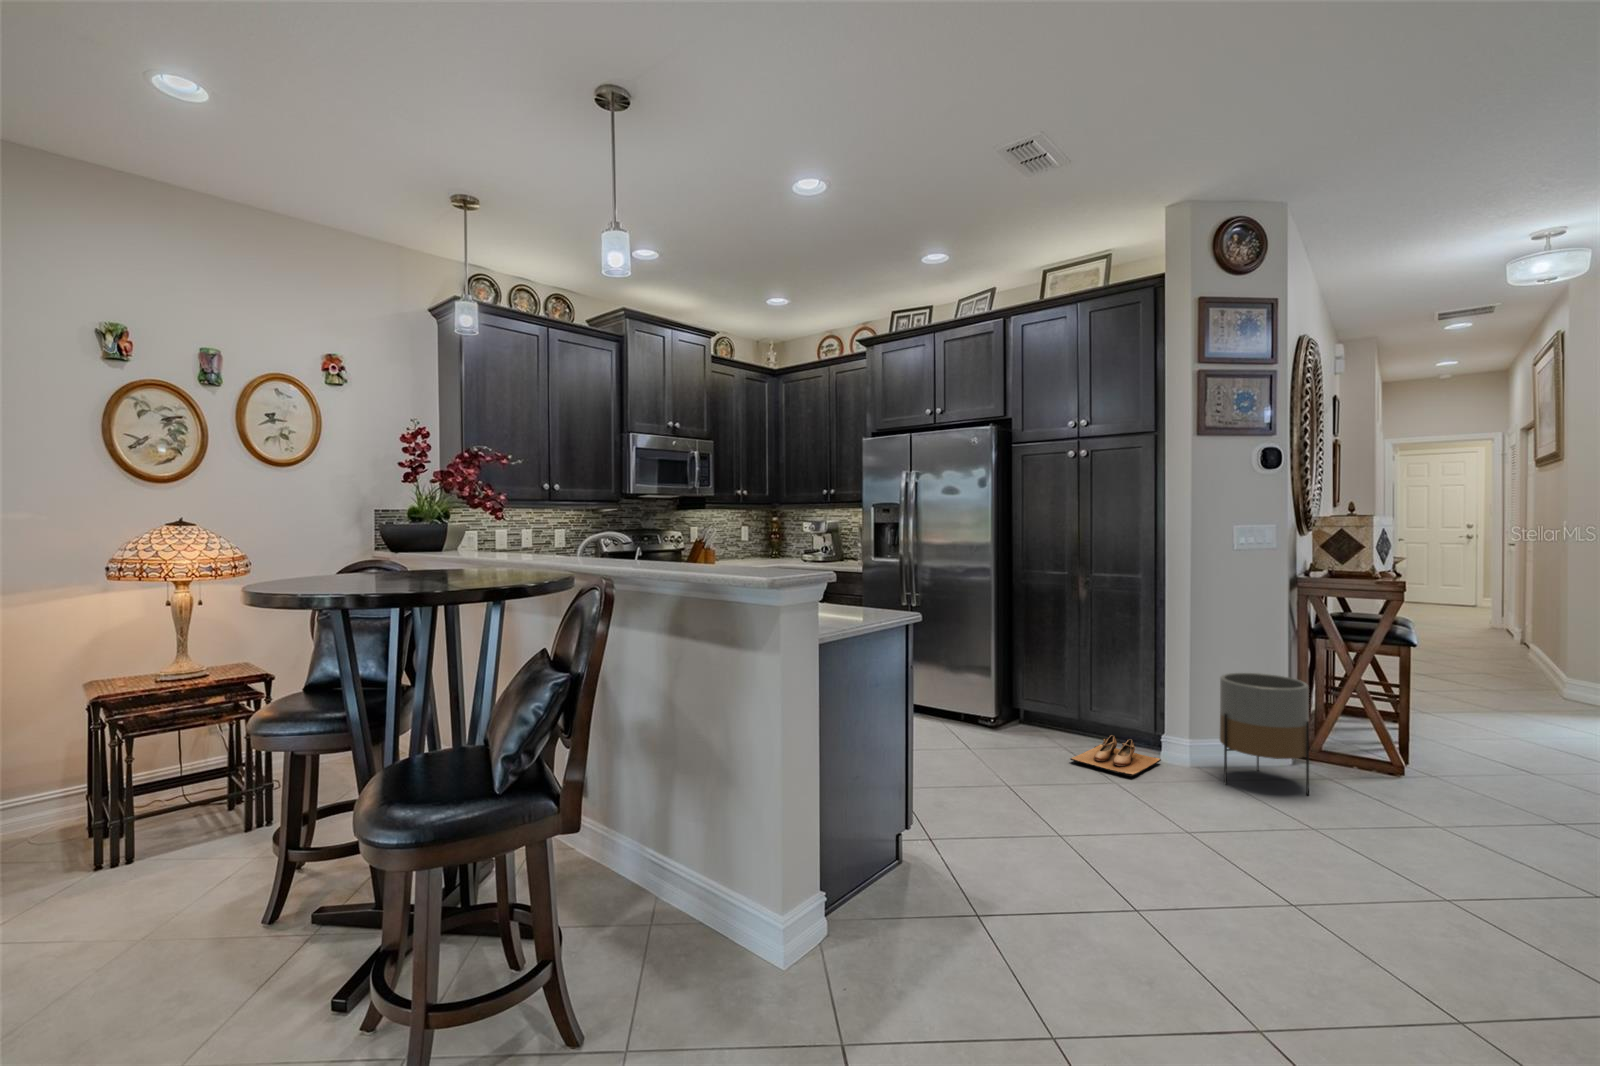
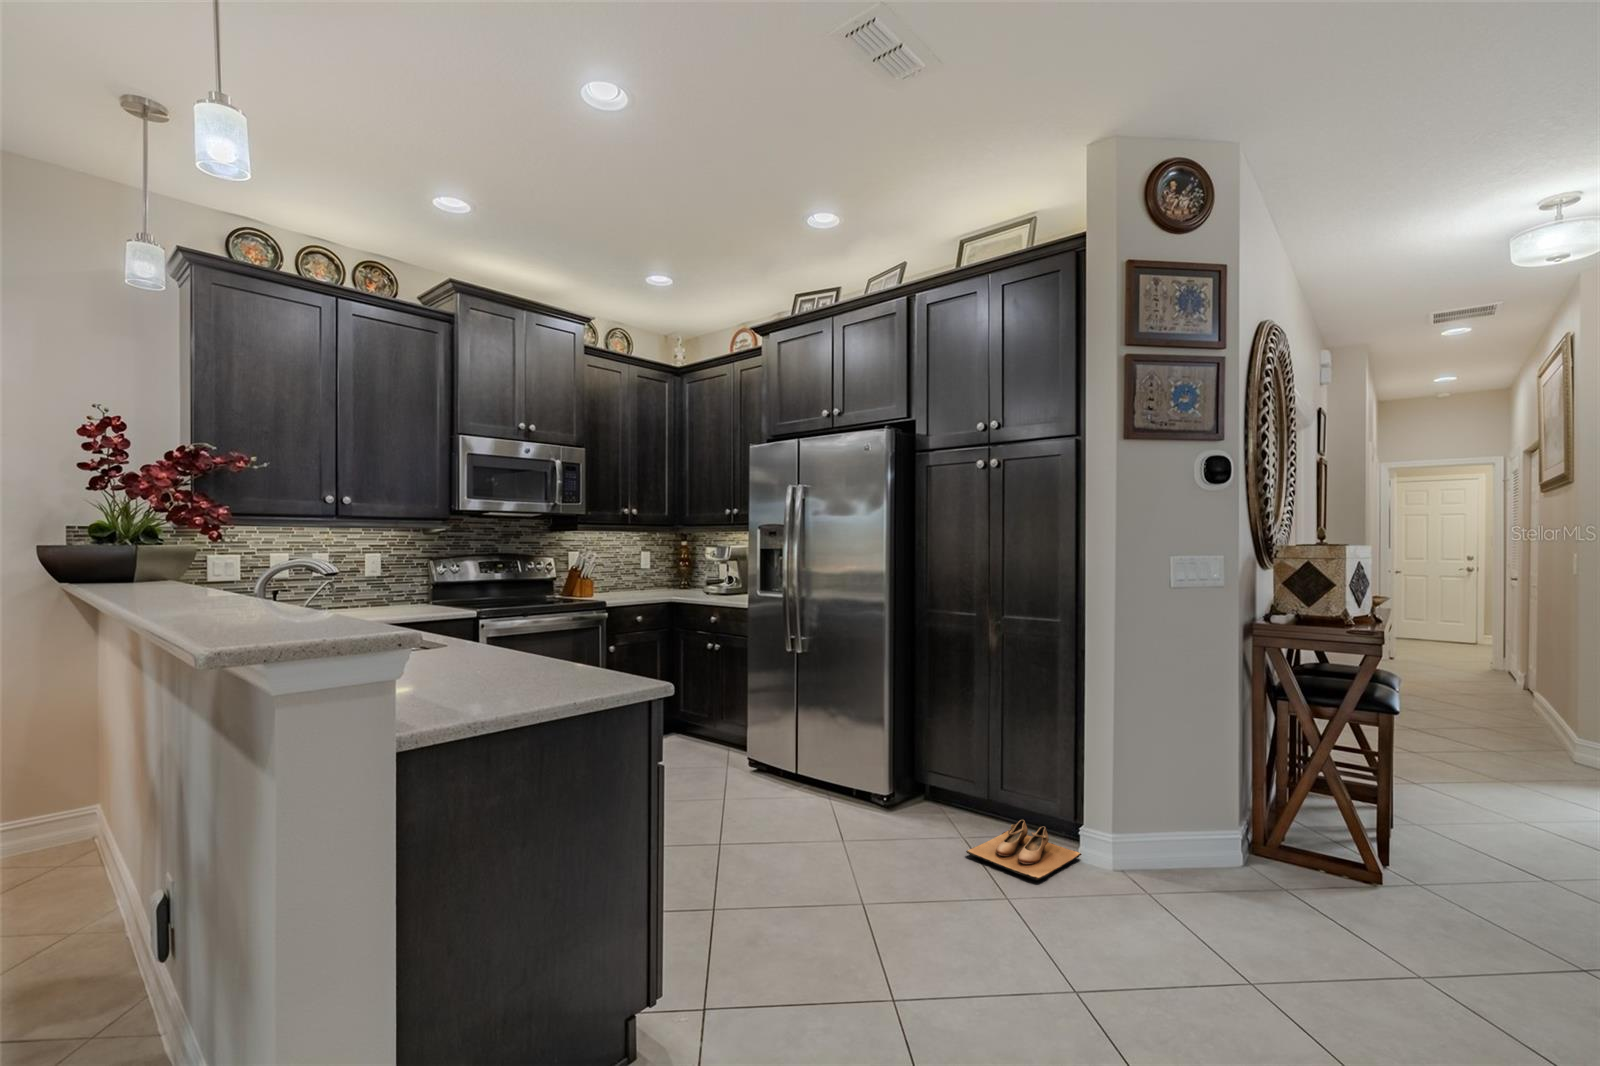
planter: present [1220,673,1309,795] -> none [1151,744,1263,914]

